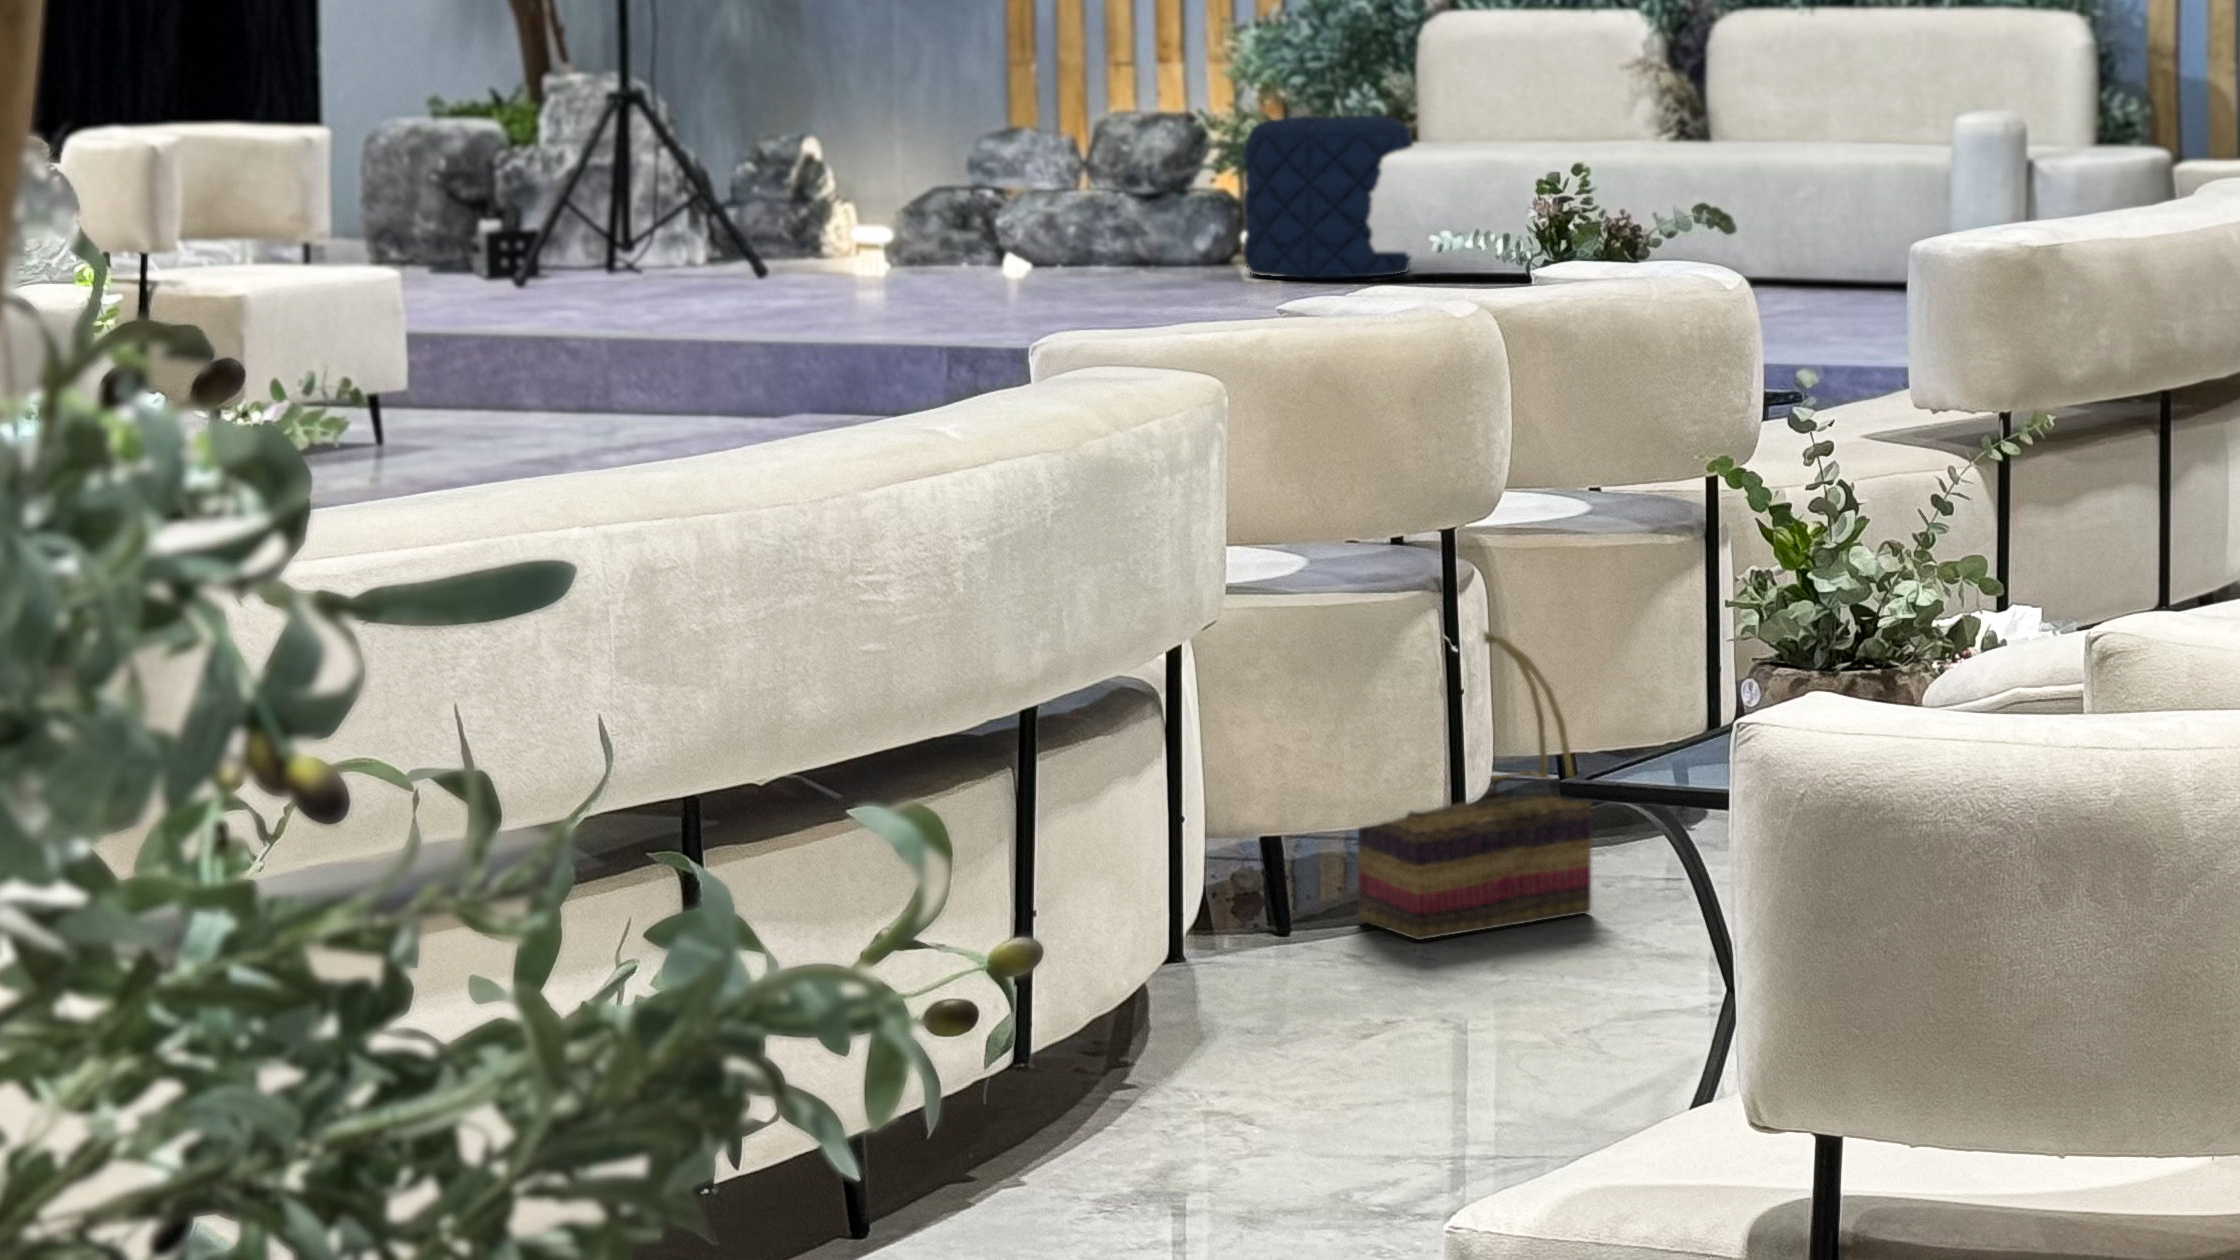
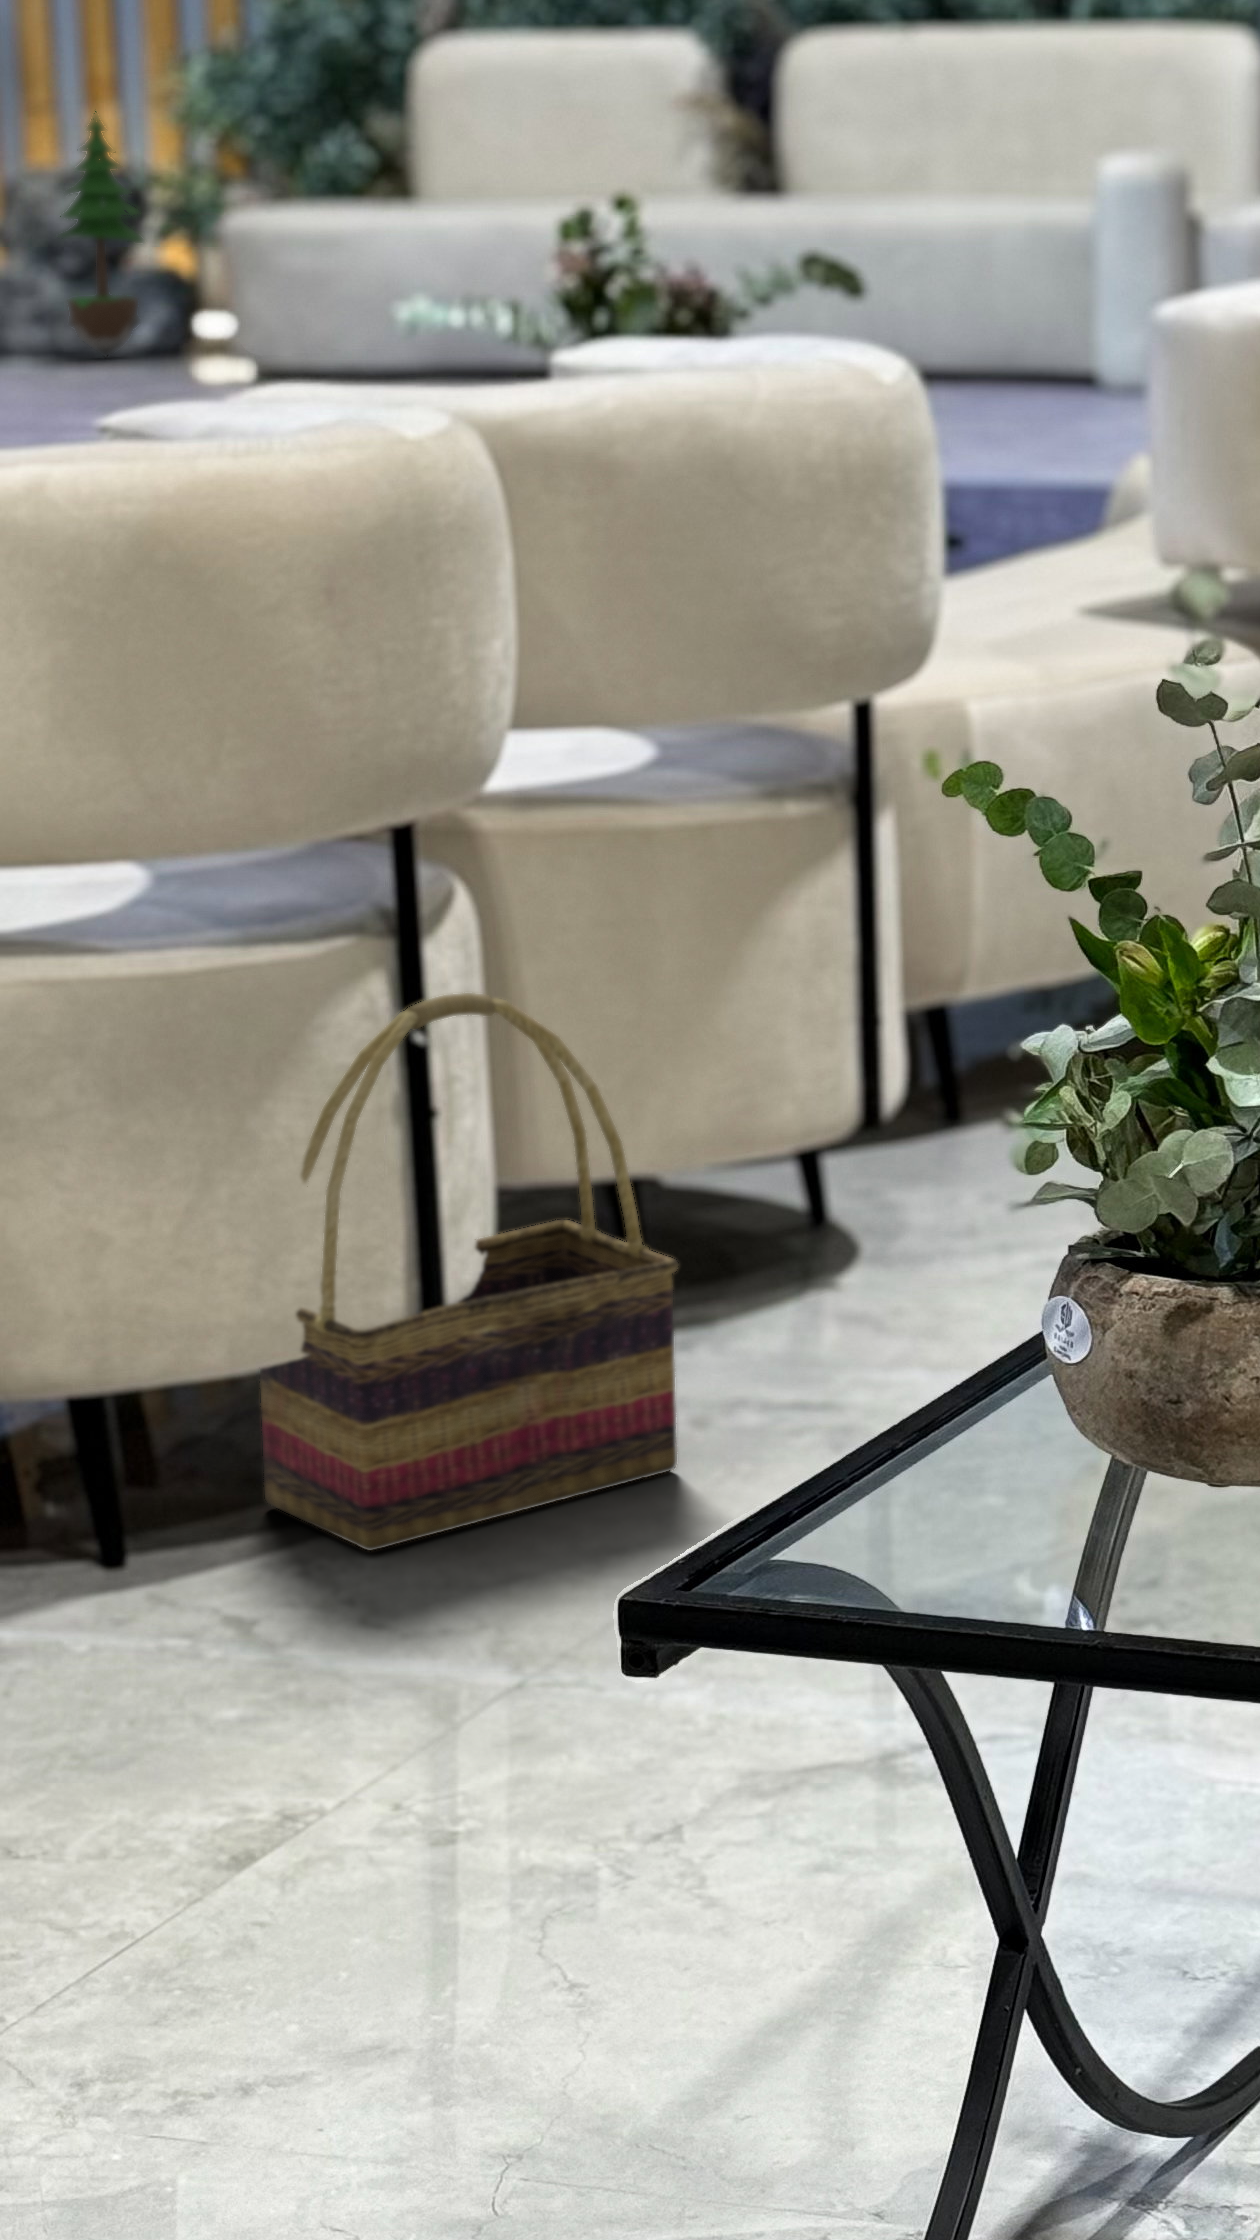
potted tree: none [1137,67,1207,262] -> present [58,111,142,356]
pouf: present [1243,115,1413,278] -> none [189,167,410,375]

